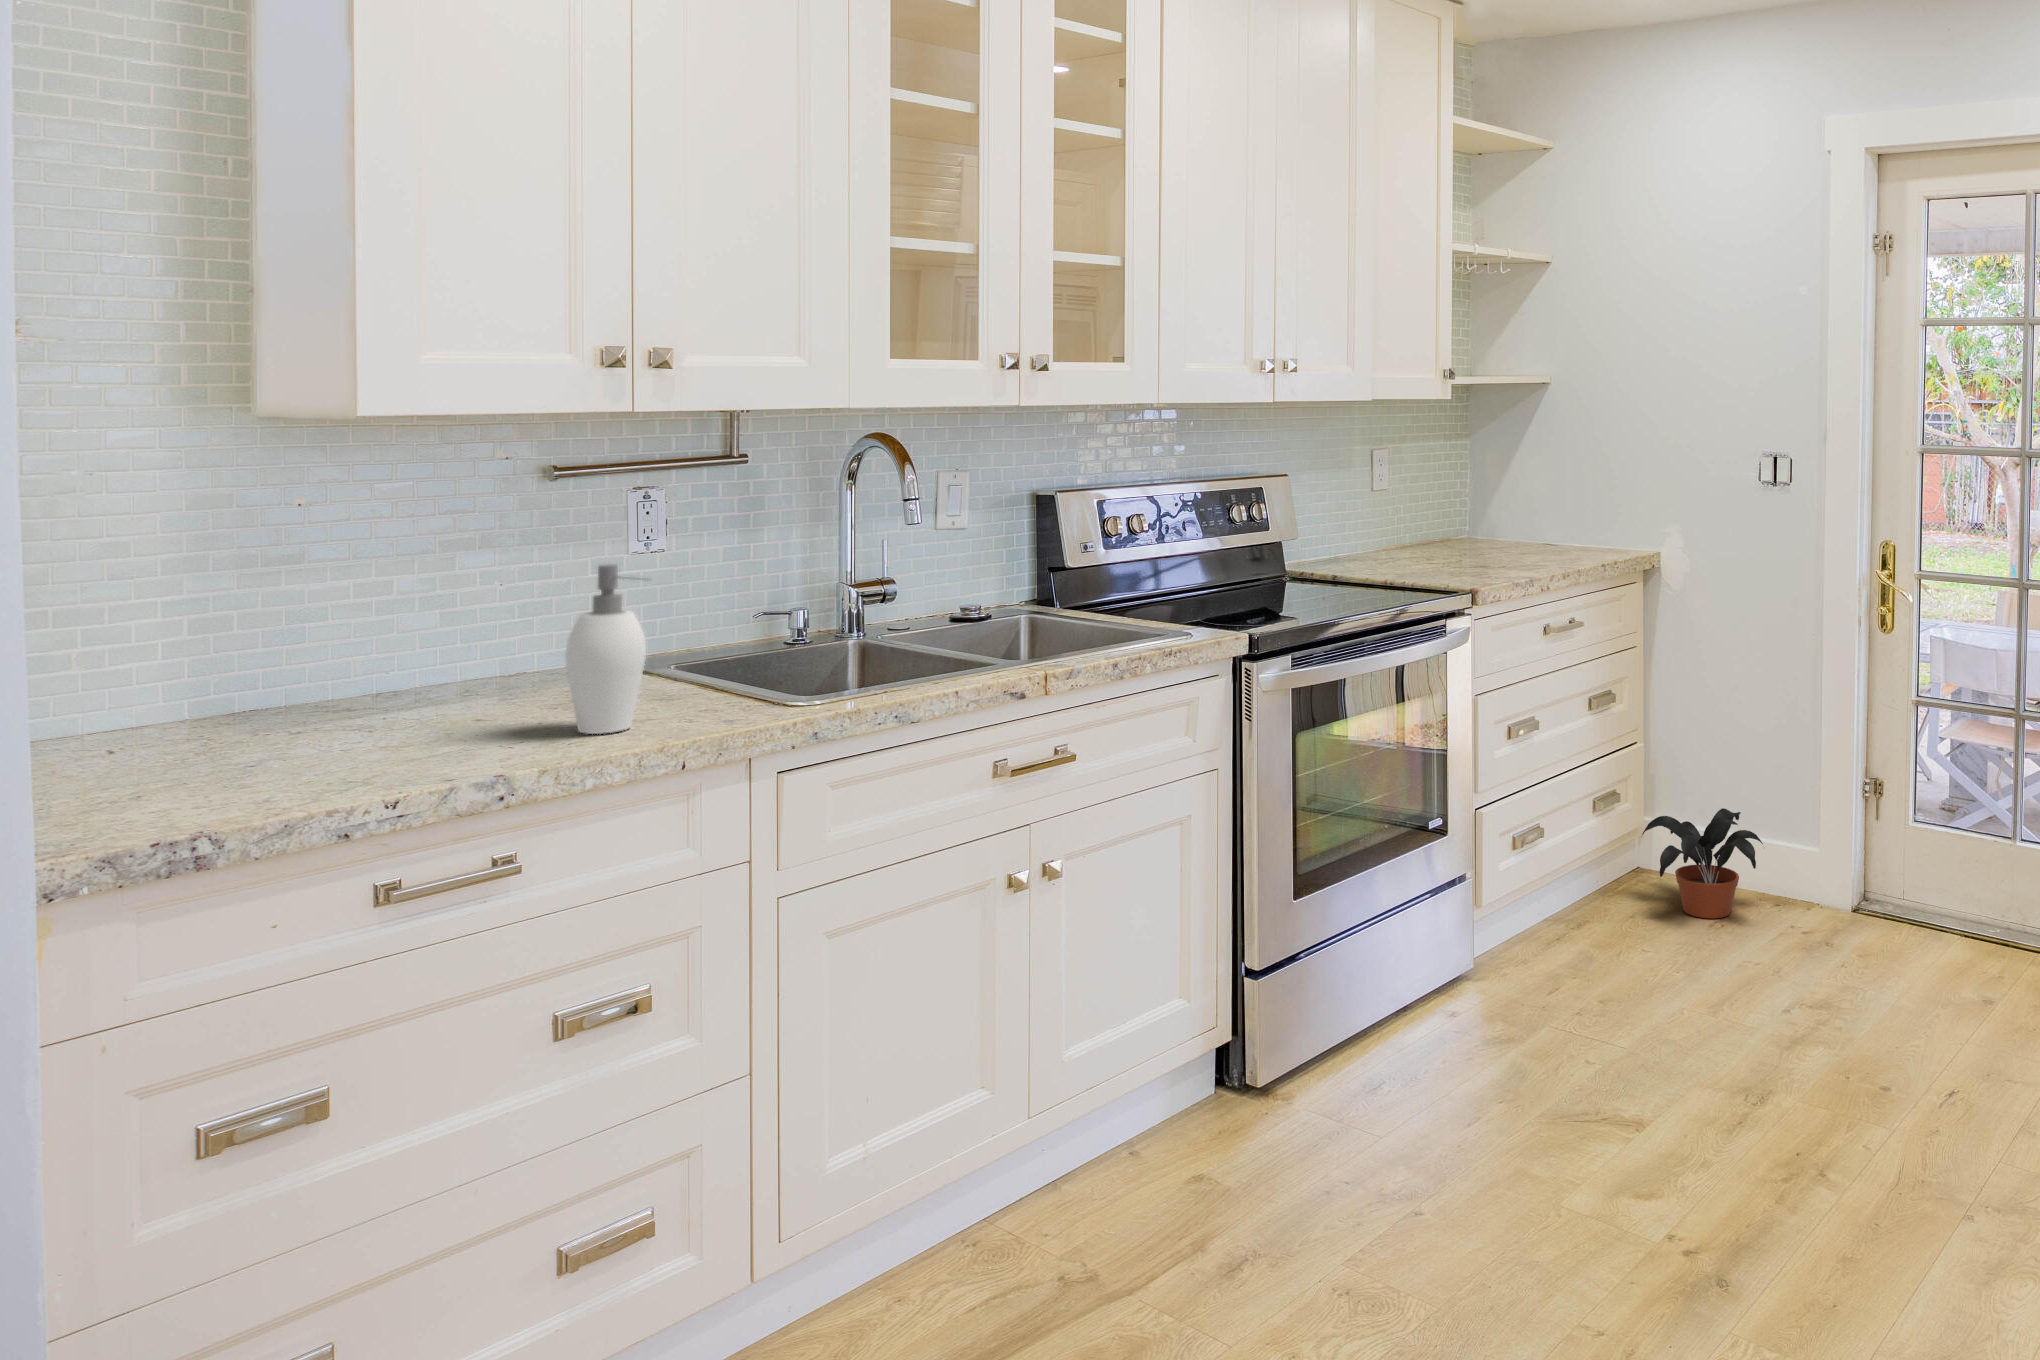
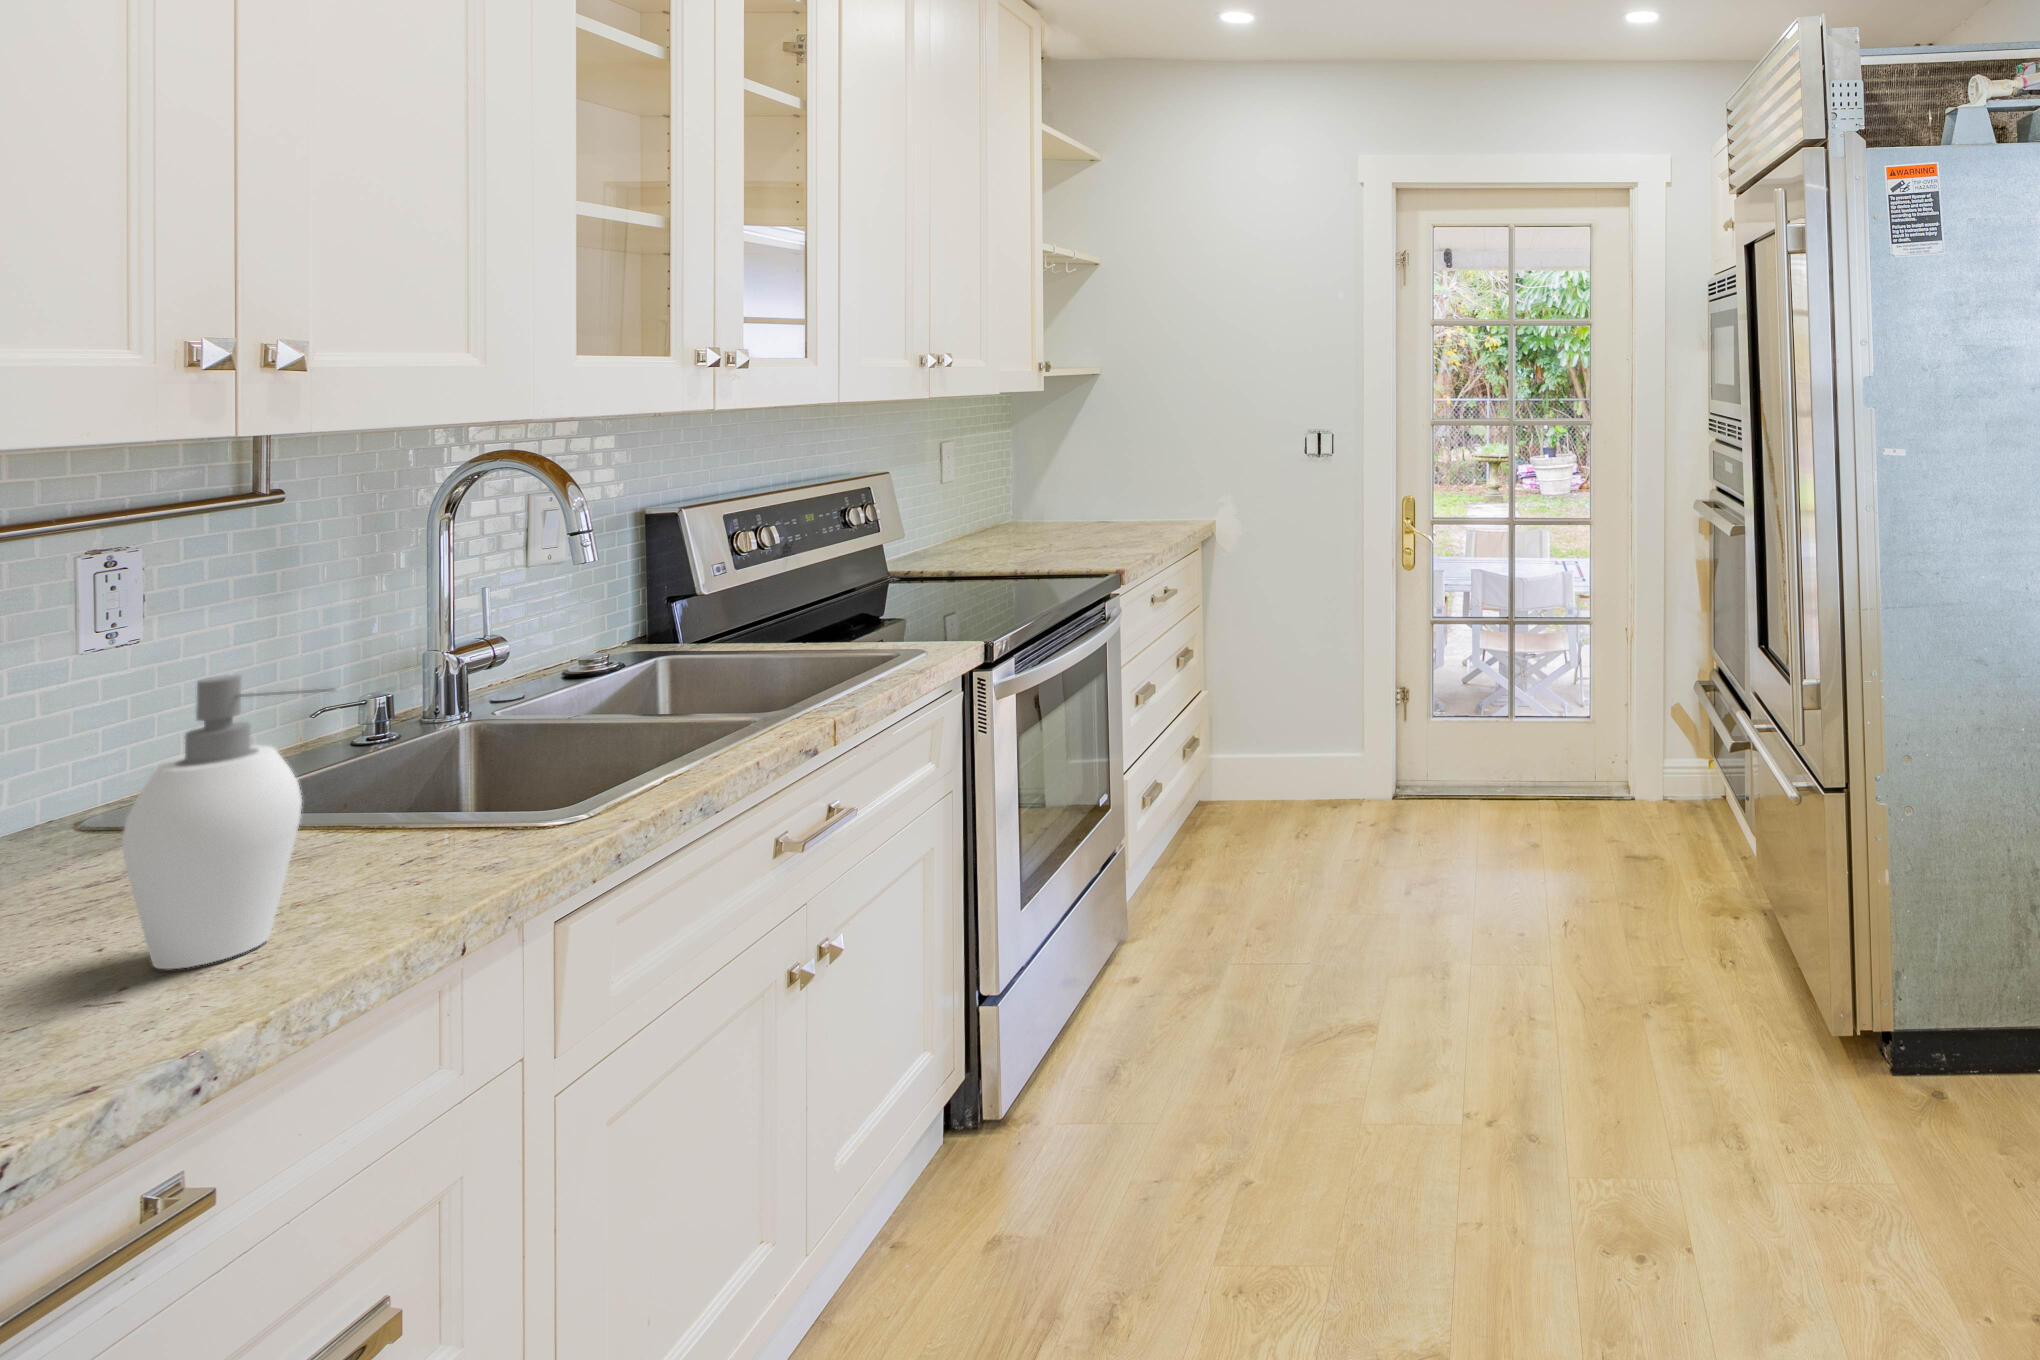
potted plant: present [1642,808,1763,918] -> none [1229,733,1333,828]

